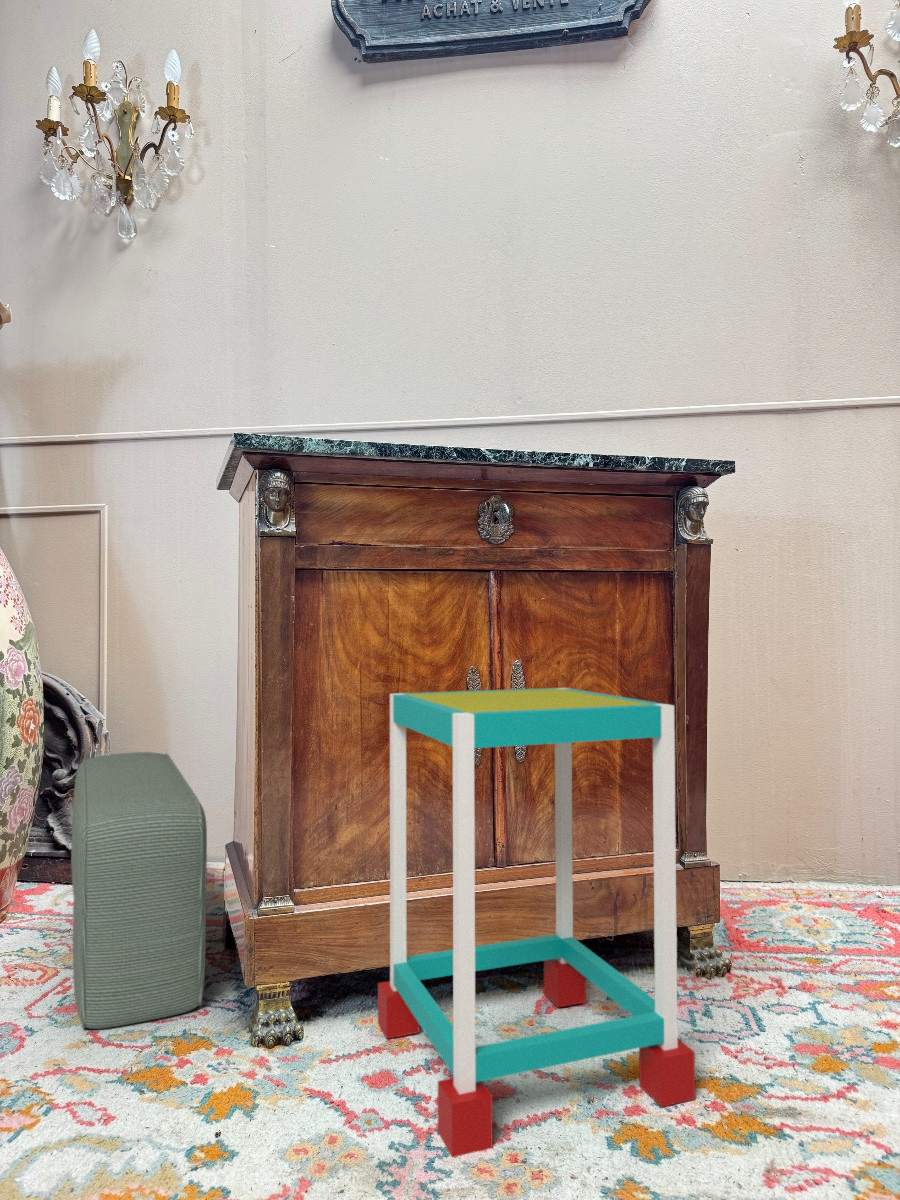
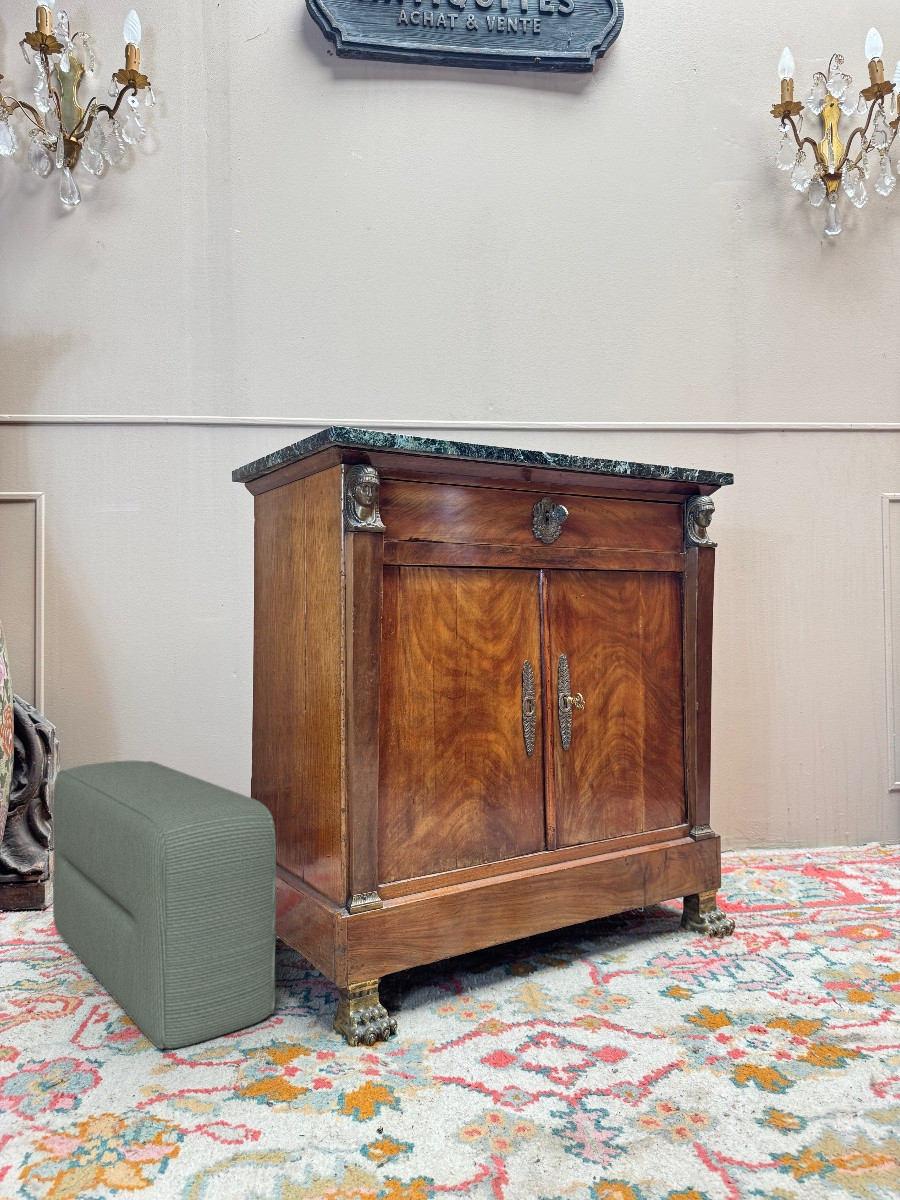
side table: present [378,688,695,1157] -> none [460,679,779,1113]

